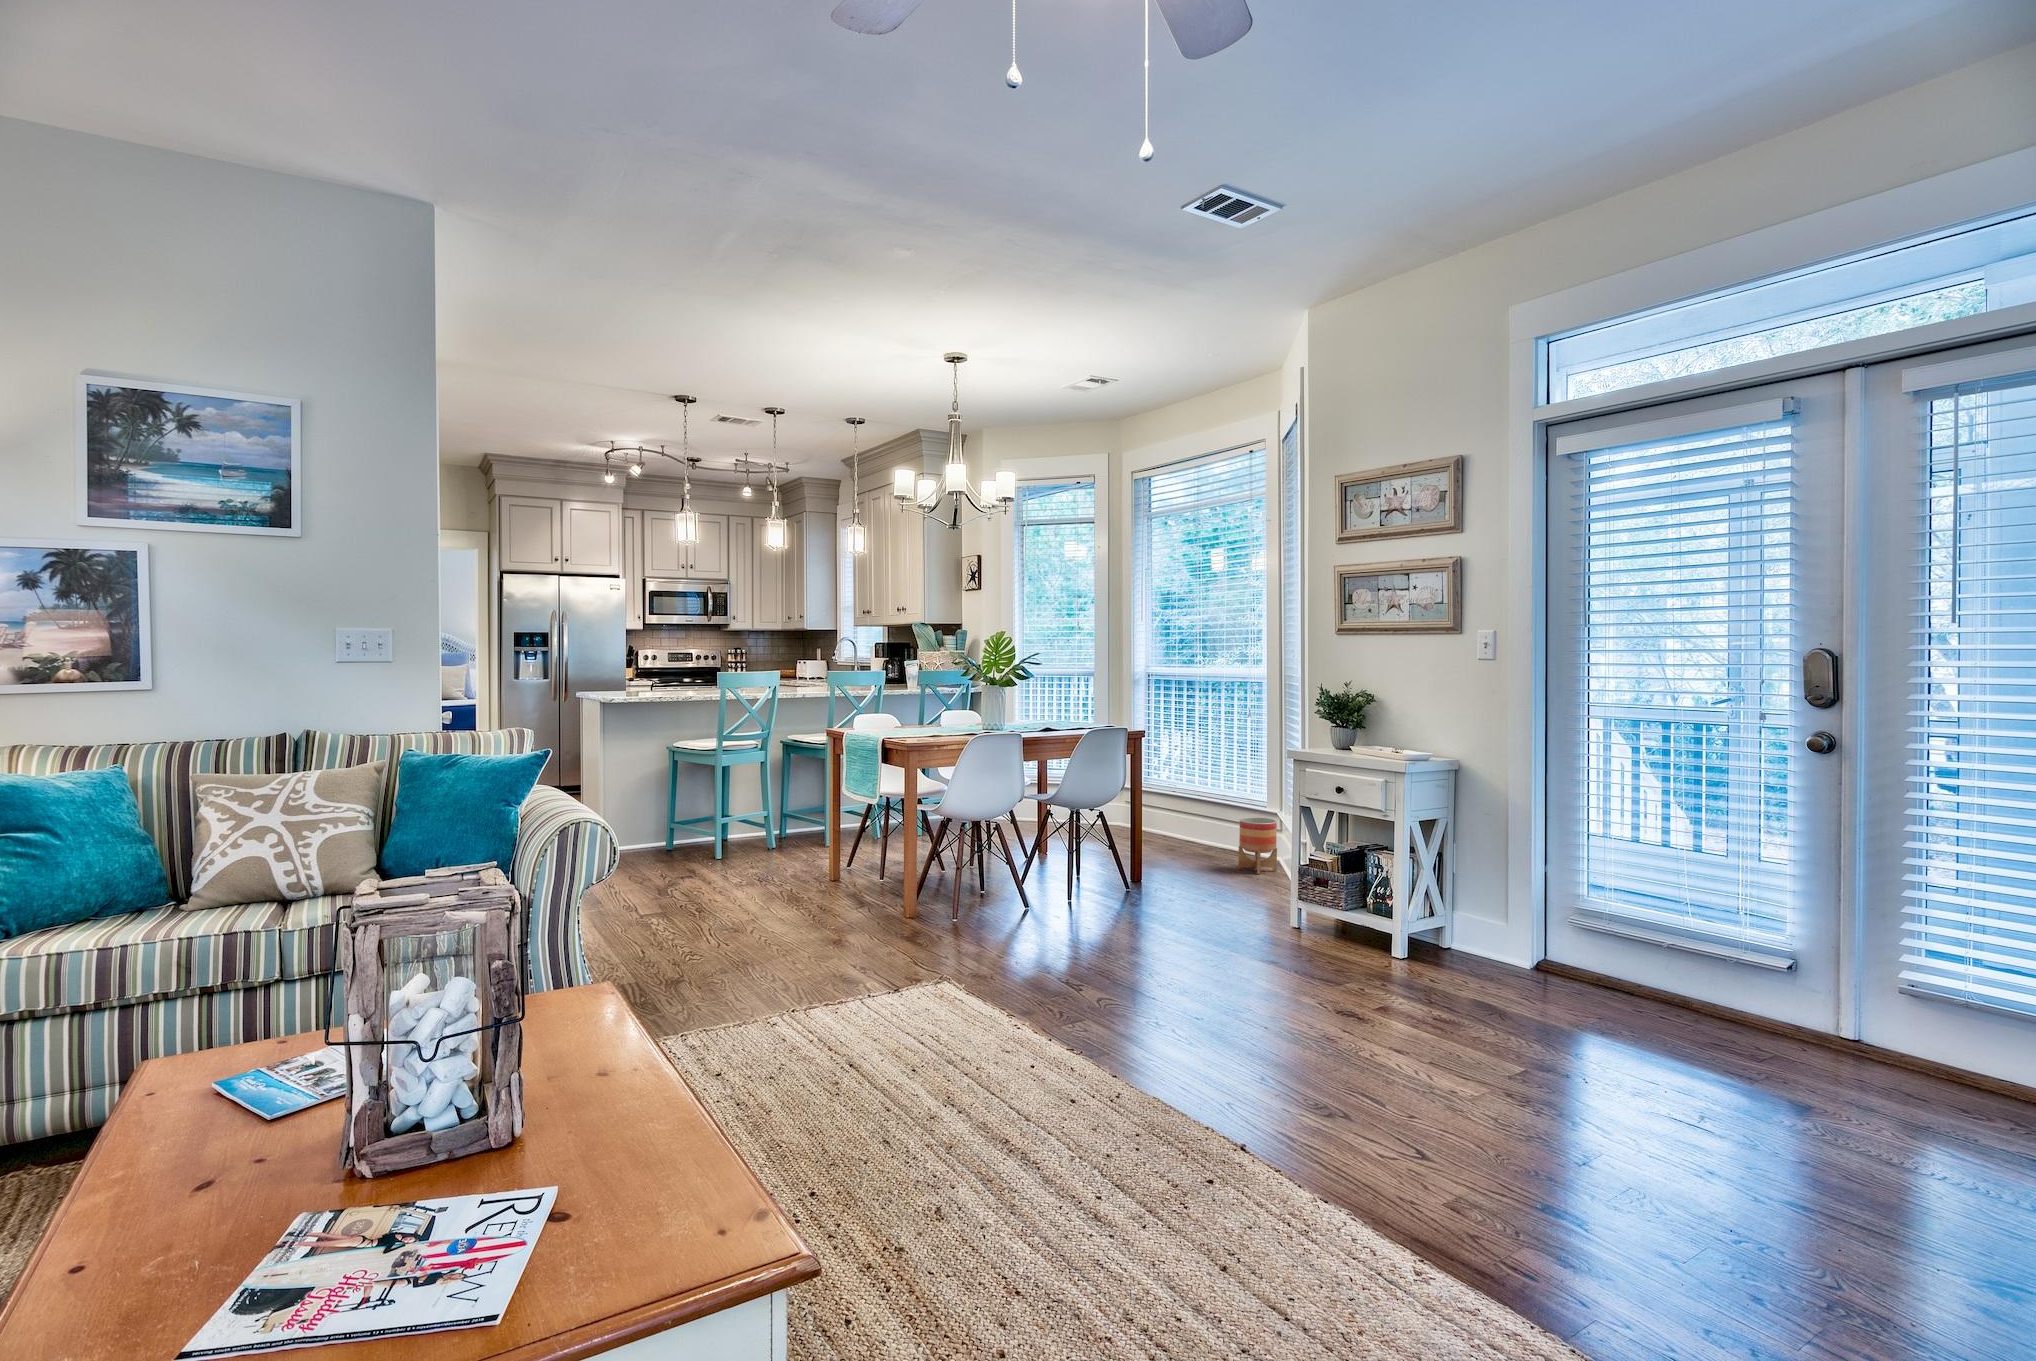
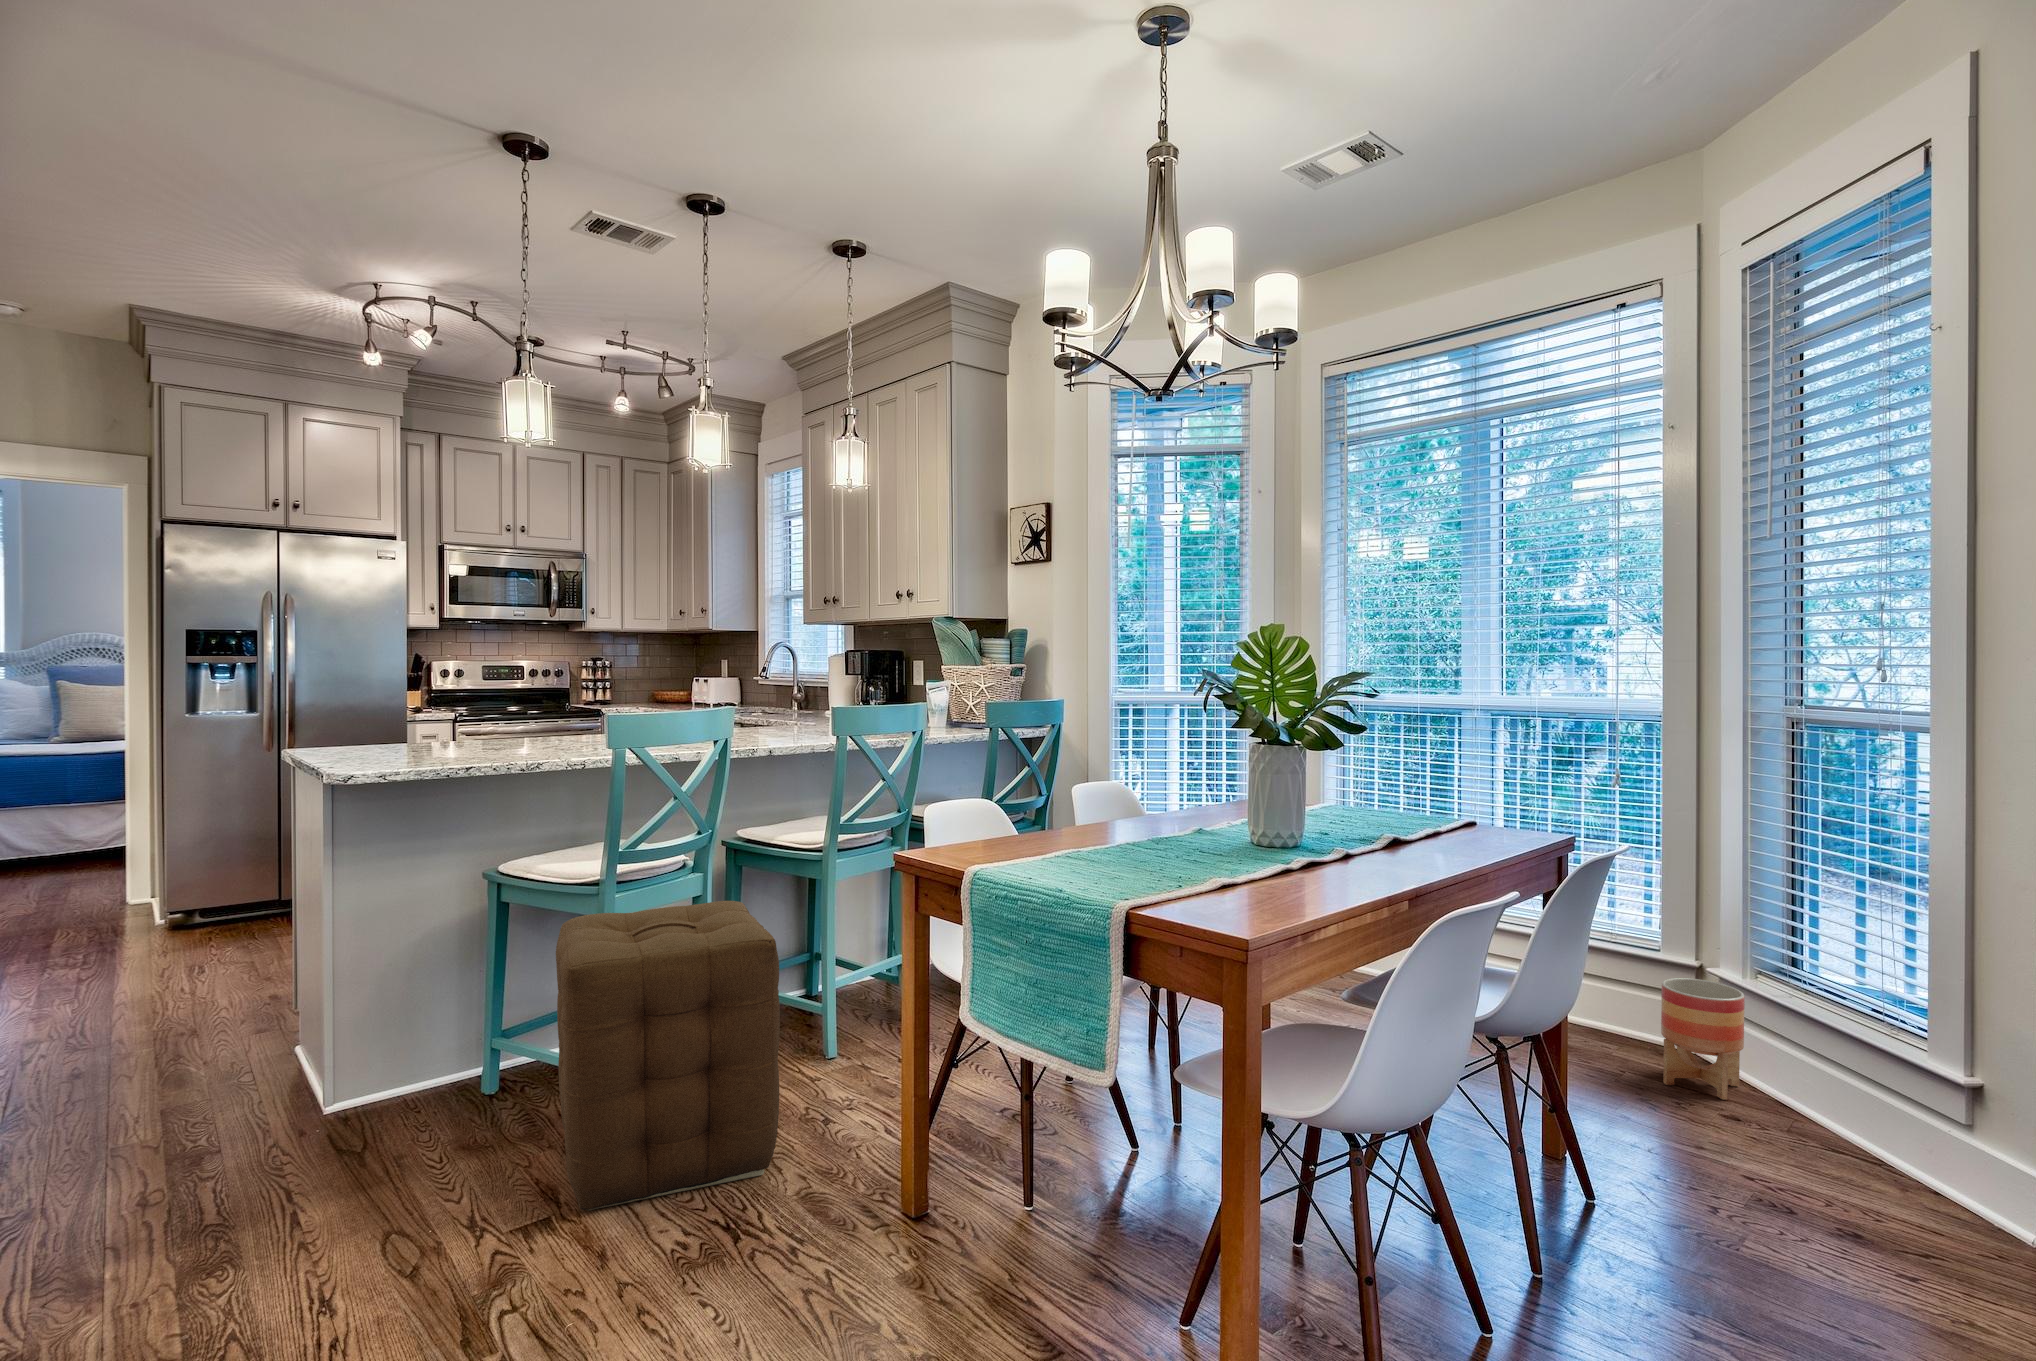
ottoman: none [695,762,787,878] -> present [556,901,780,1210]

